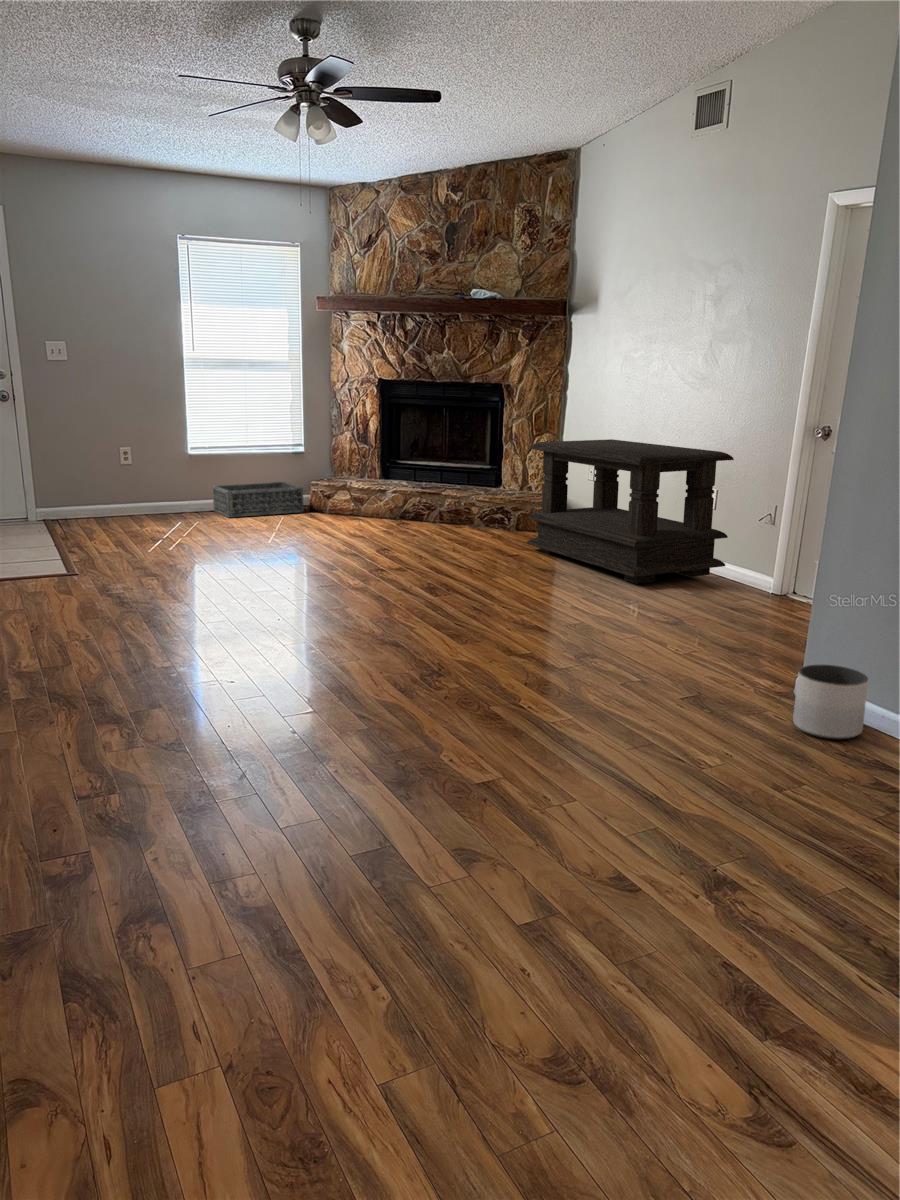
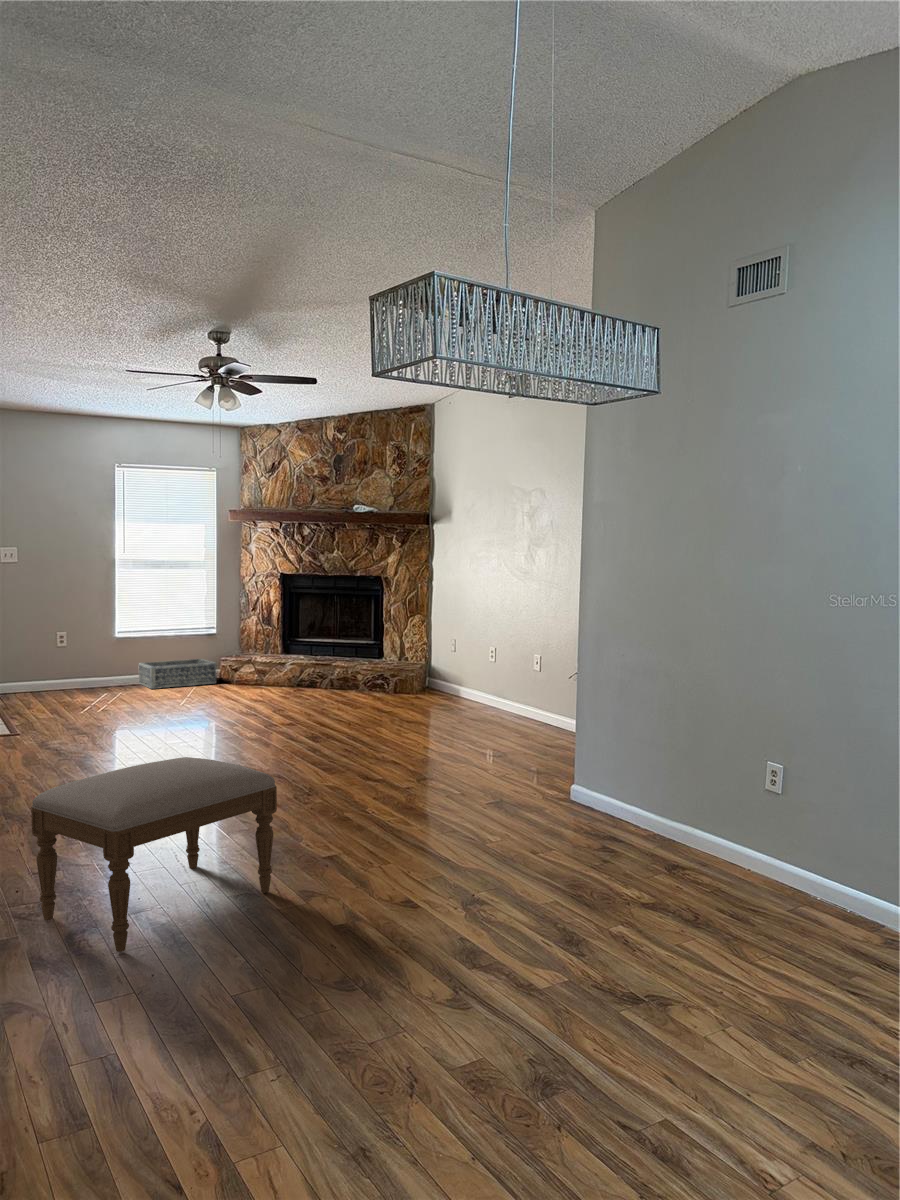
coffee table: present [527,439,734,584] -> none [397,619,549,730]
ottoman: none [67,643,421,949] -> present [31,757,277,952]
planter: present [793,664,868,739] -> none [562,773,609,825]

